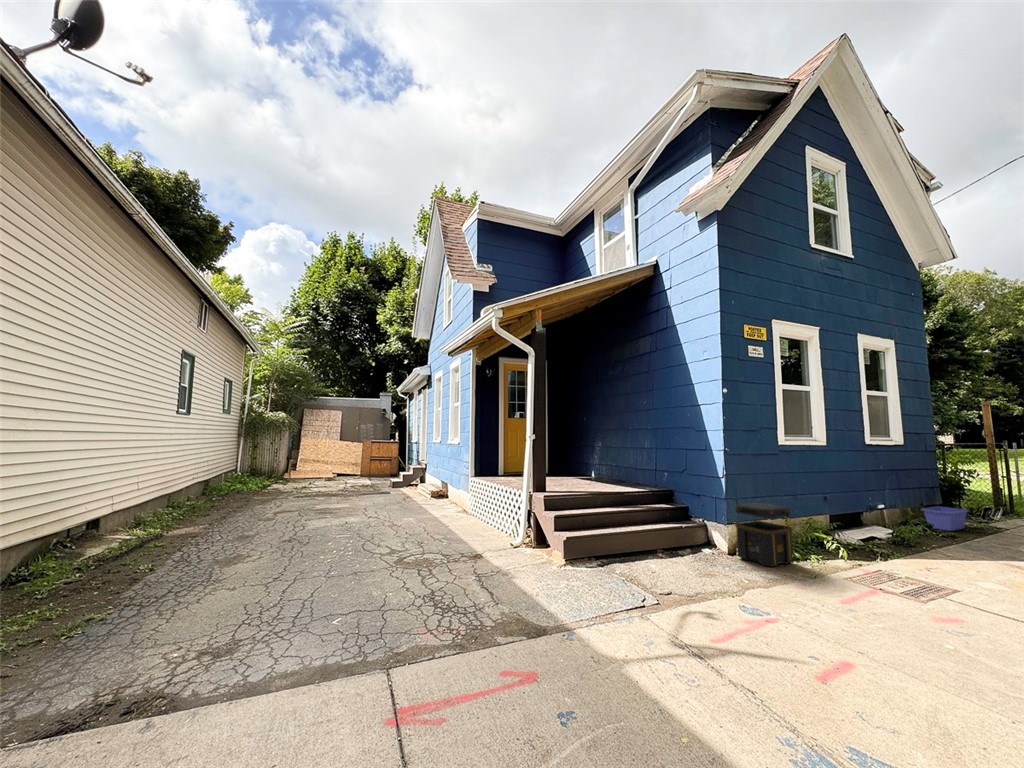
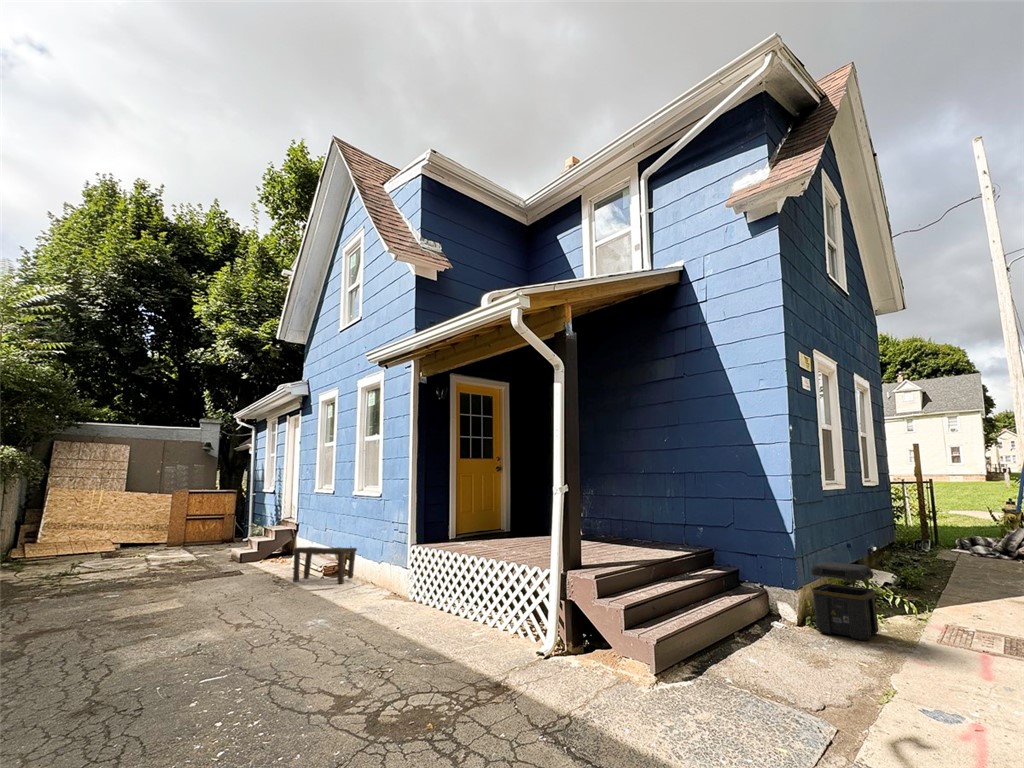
bench: none [411,478,450,503] -> present [293,547,357,584]
storage bin: present [921,506,969,531] -> none [913,556,952,581]

